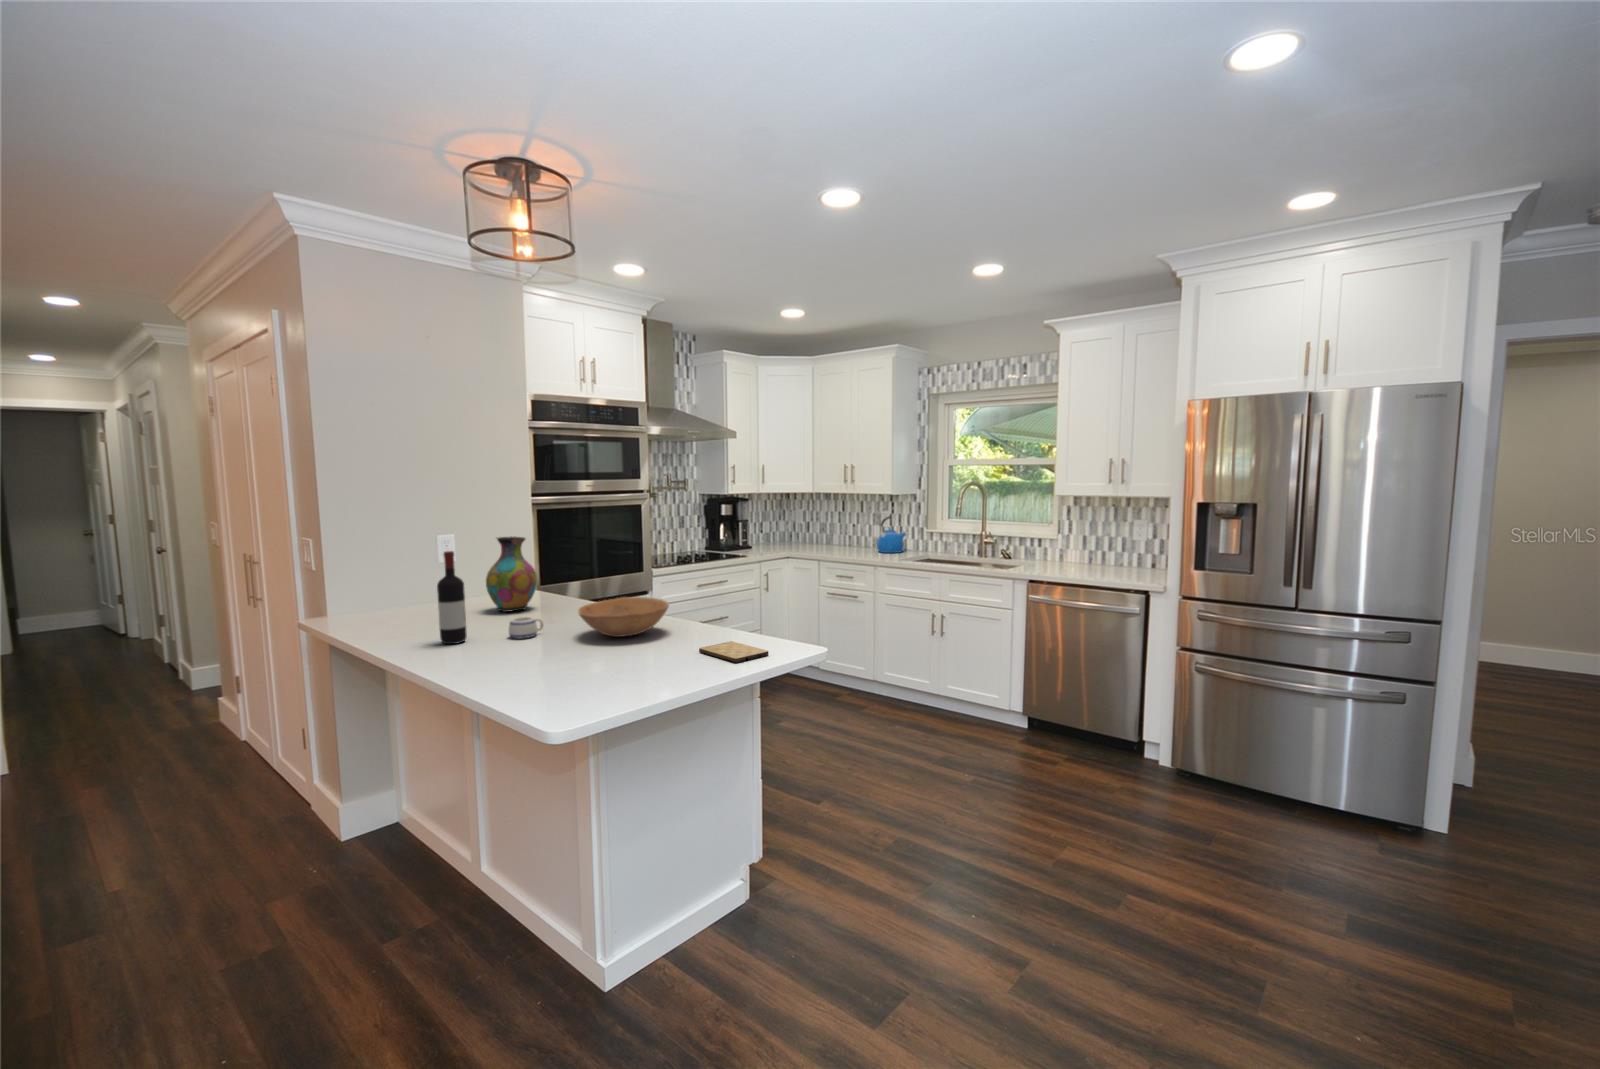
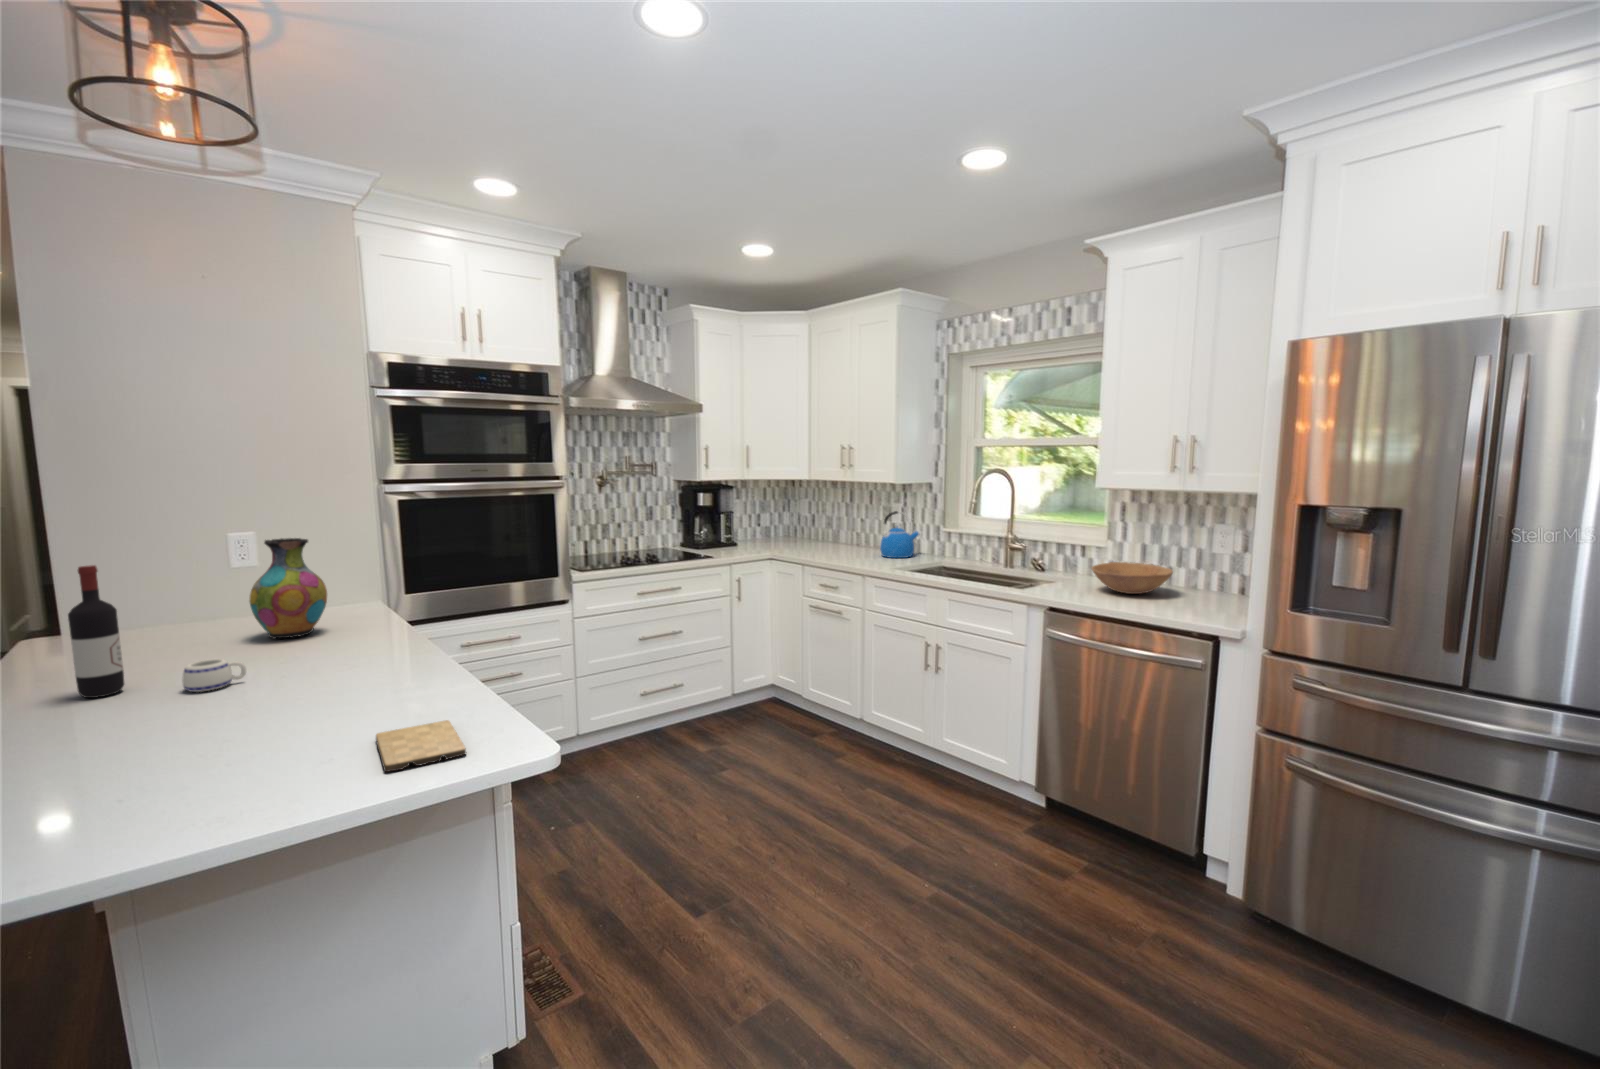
bowl: present [578,597,669,637] -> present [1092,562,1173,594]

